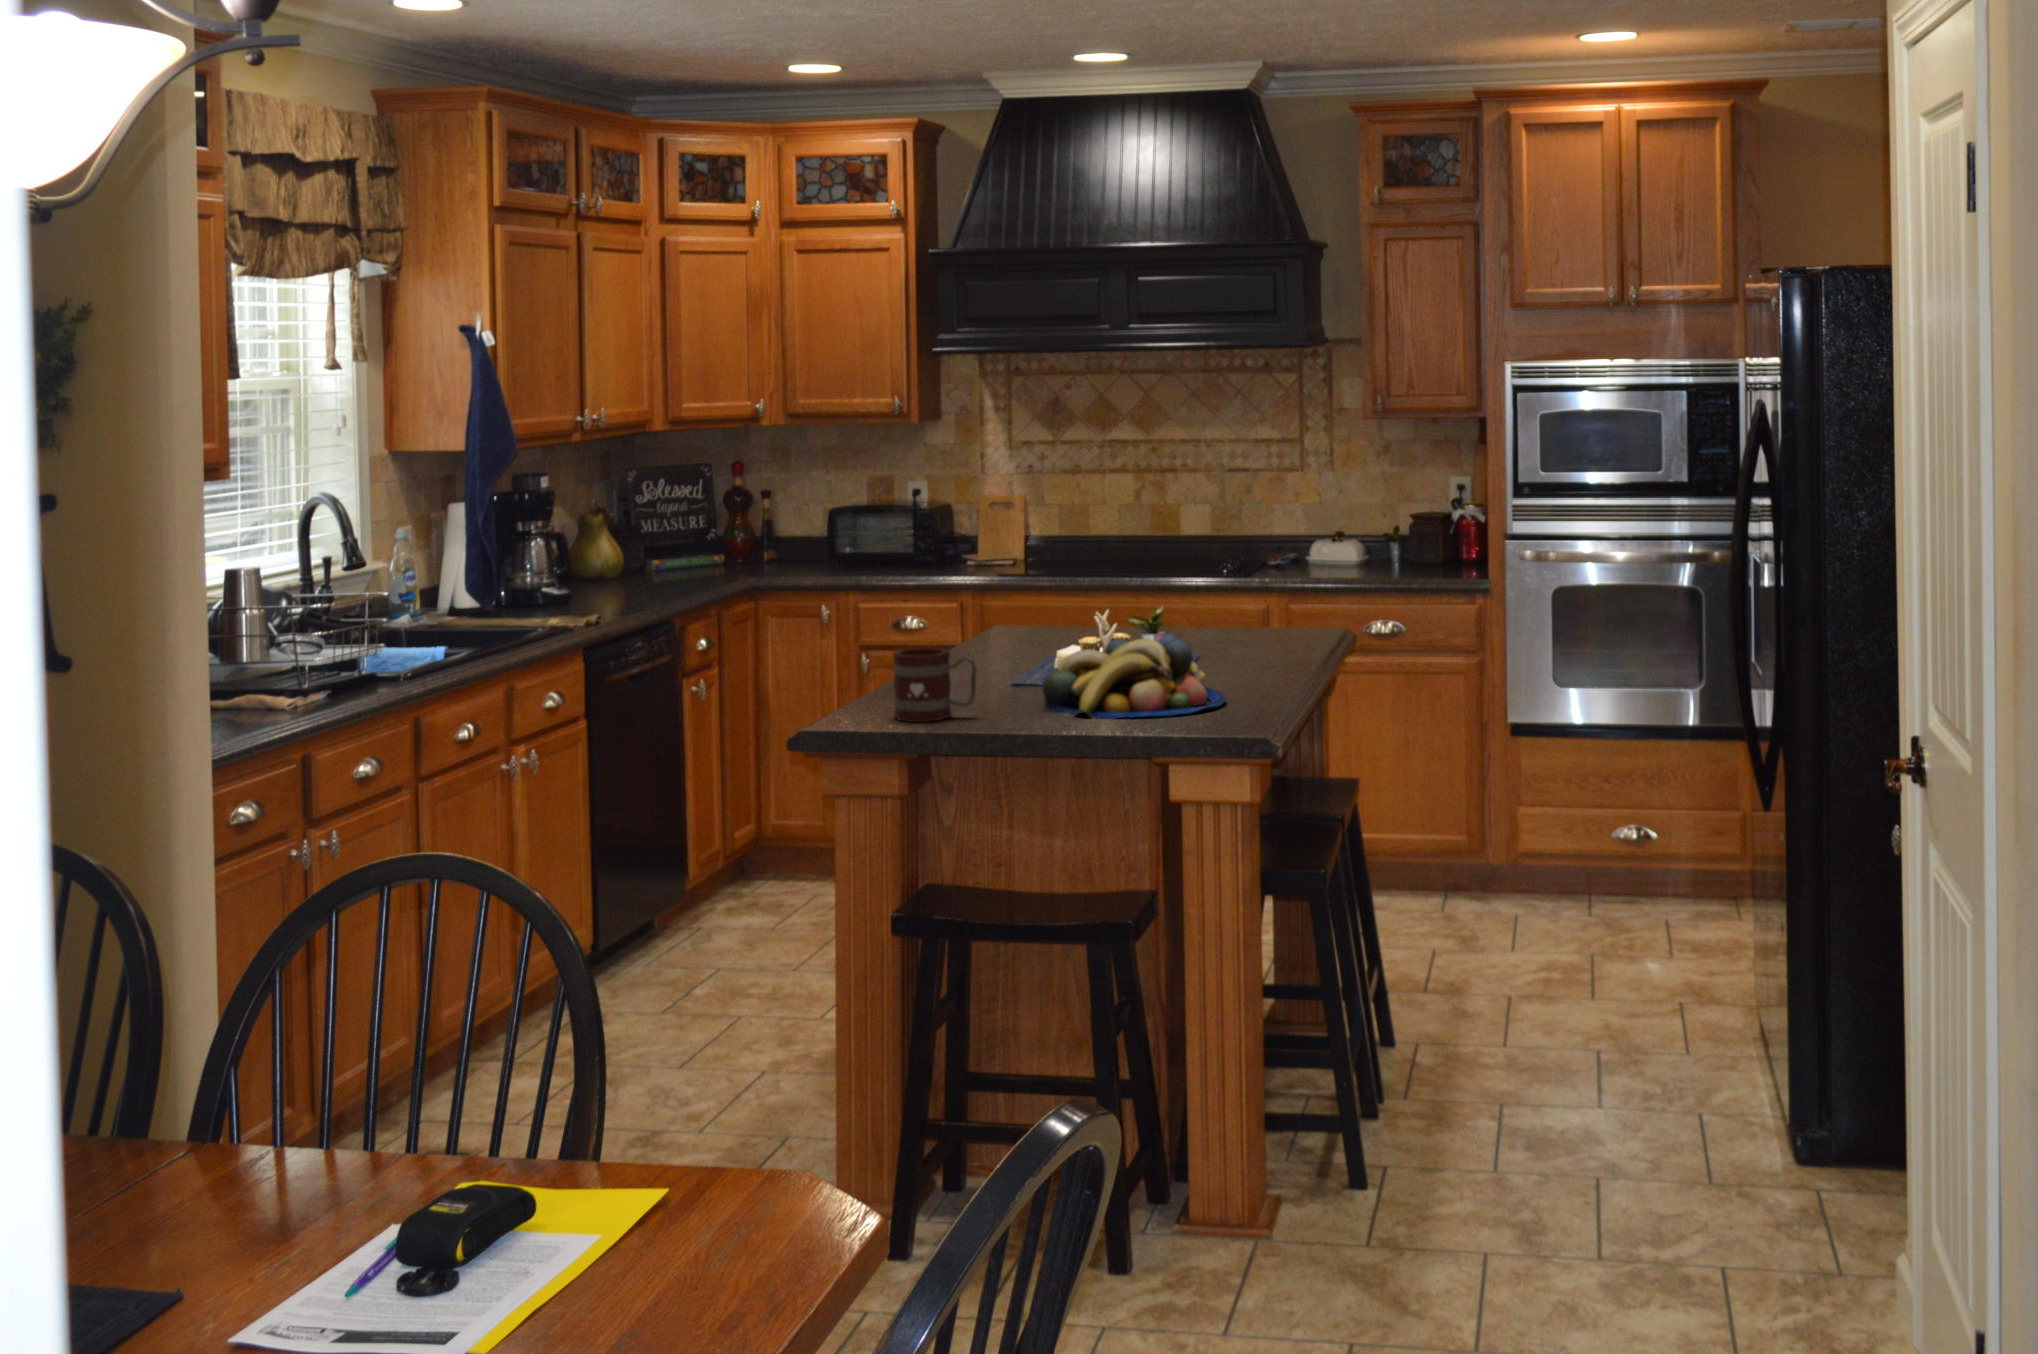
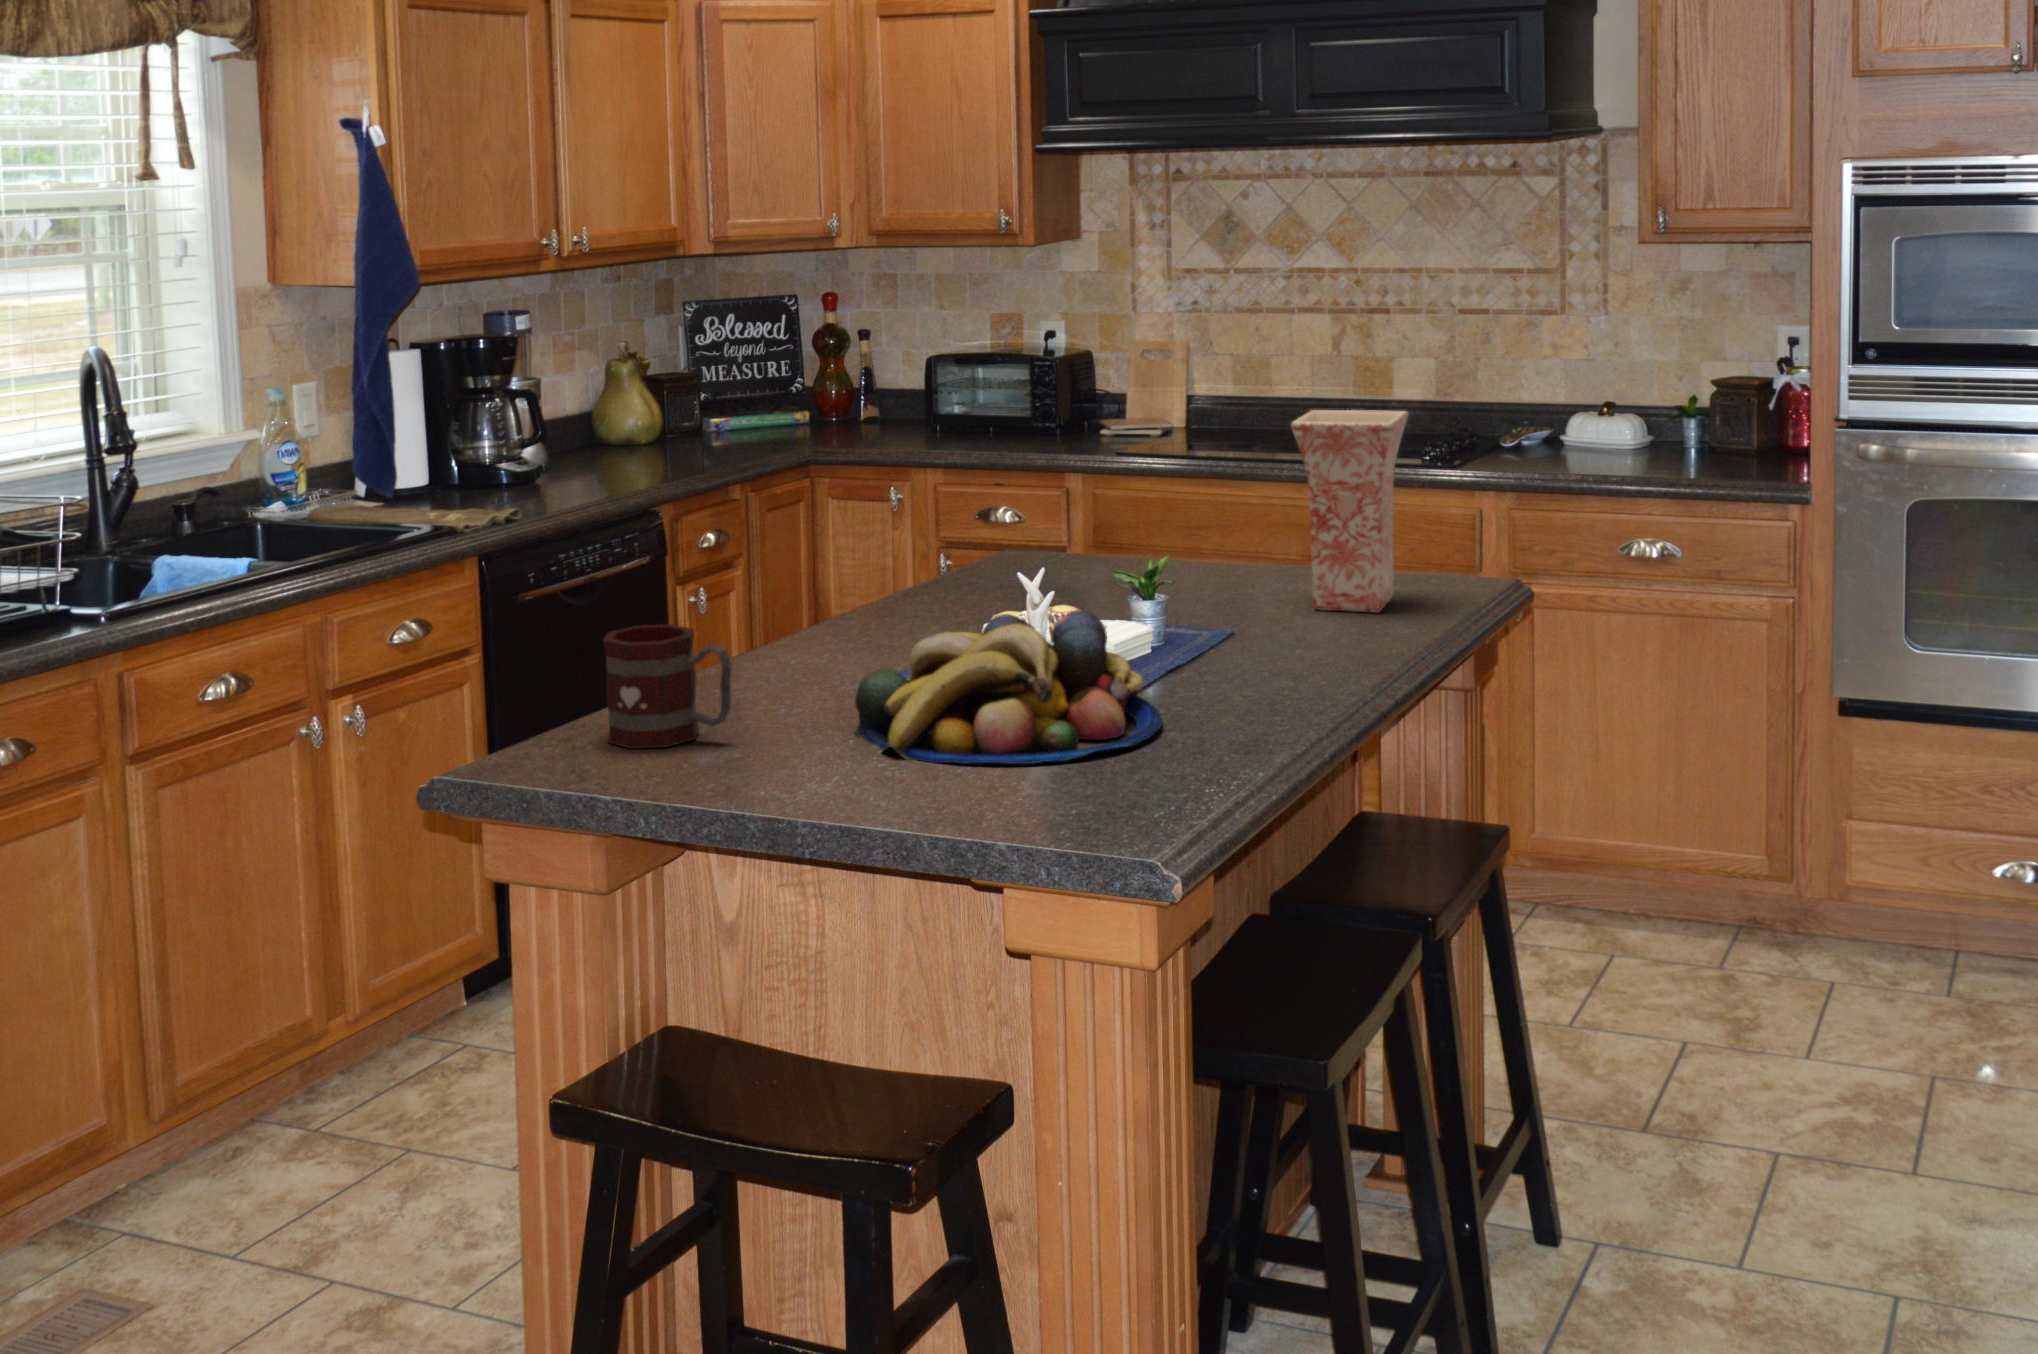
vase: none [1231,521,1296,649] -> present [1291,410,1408,612]

